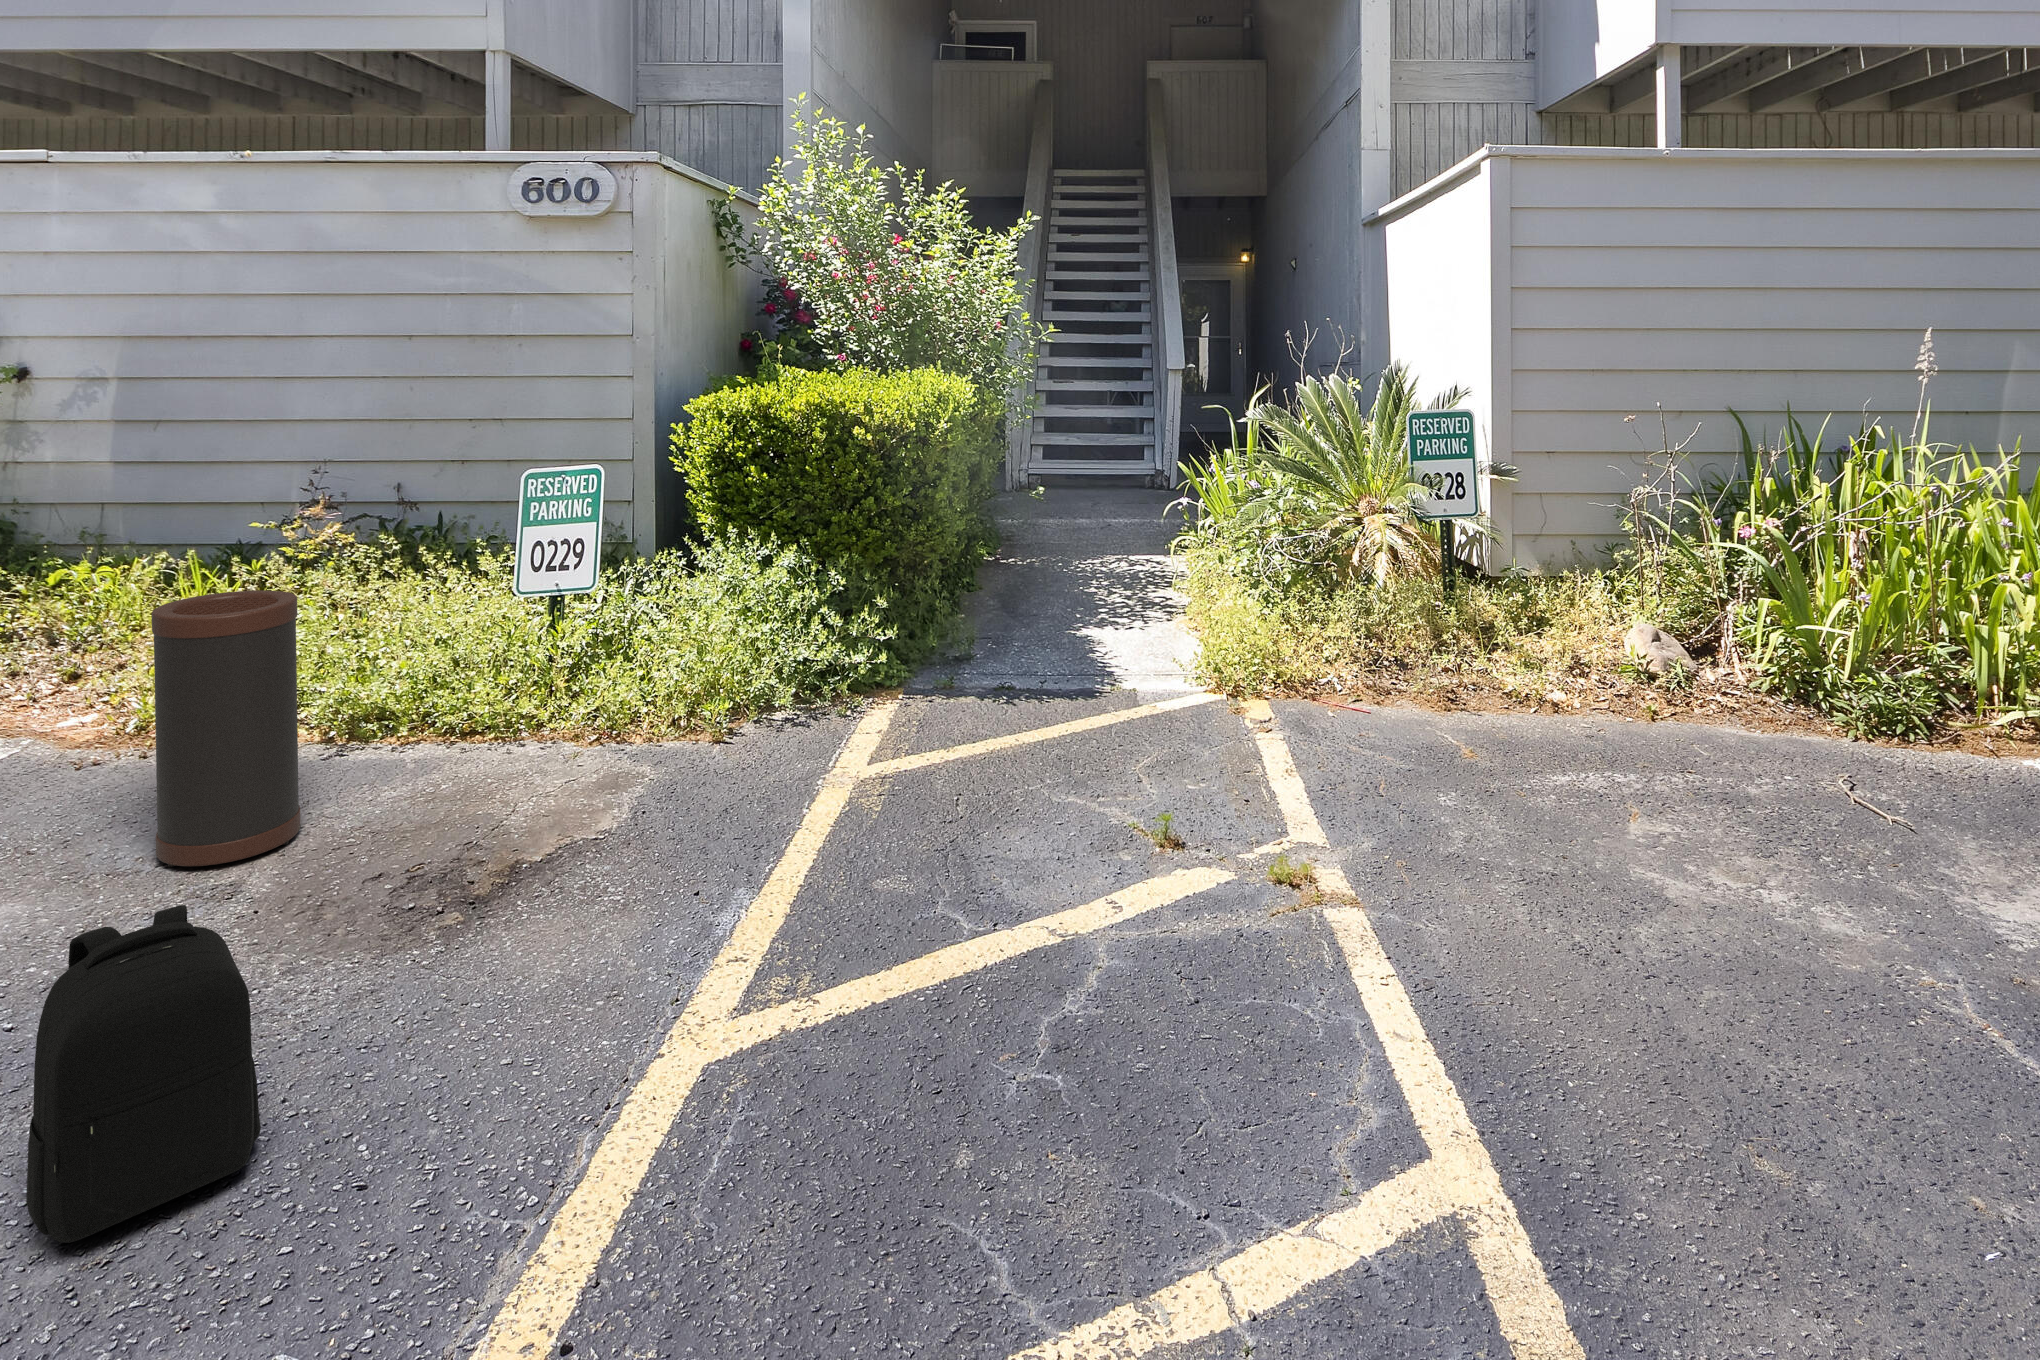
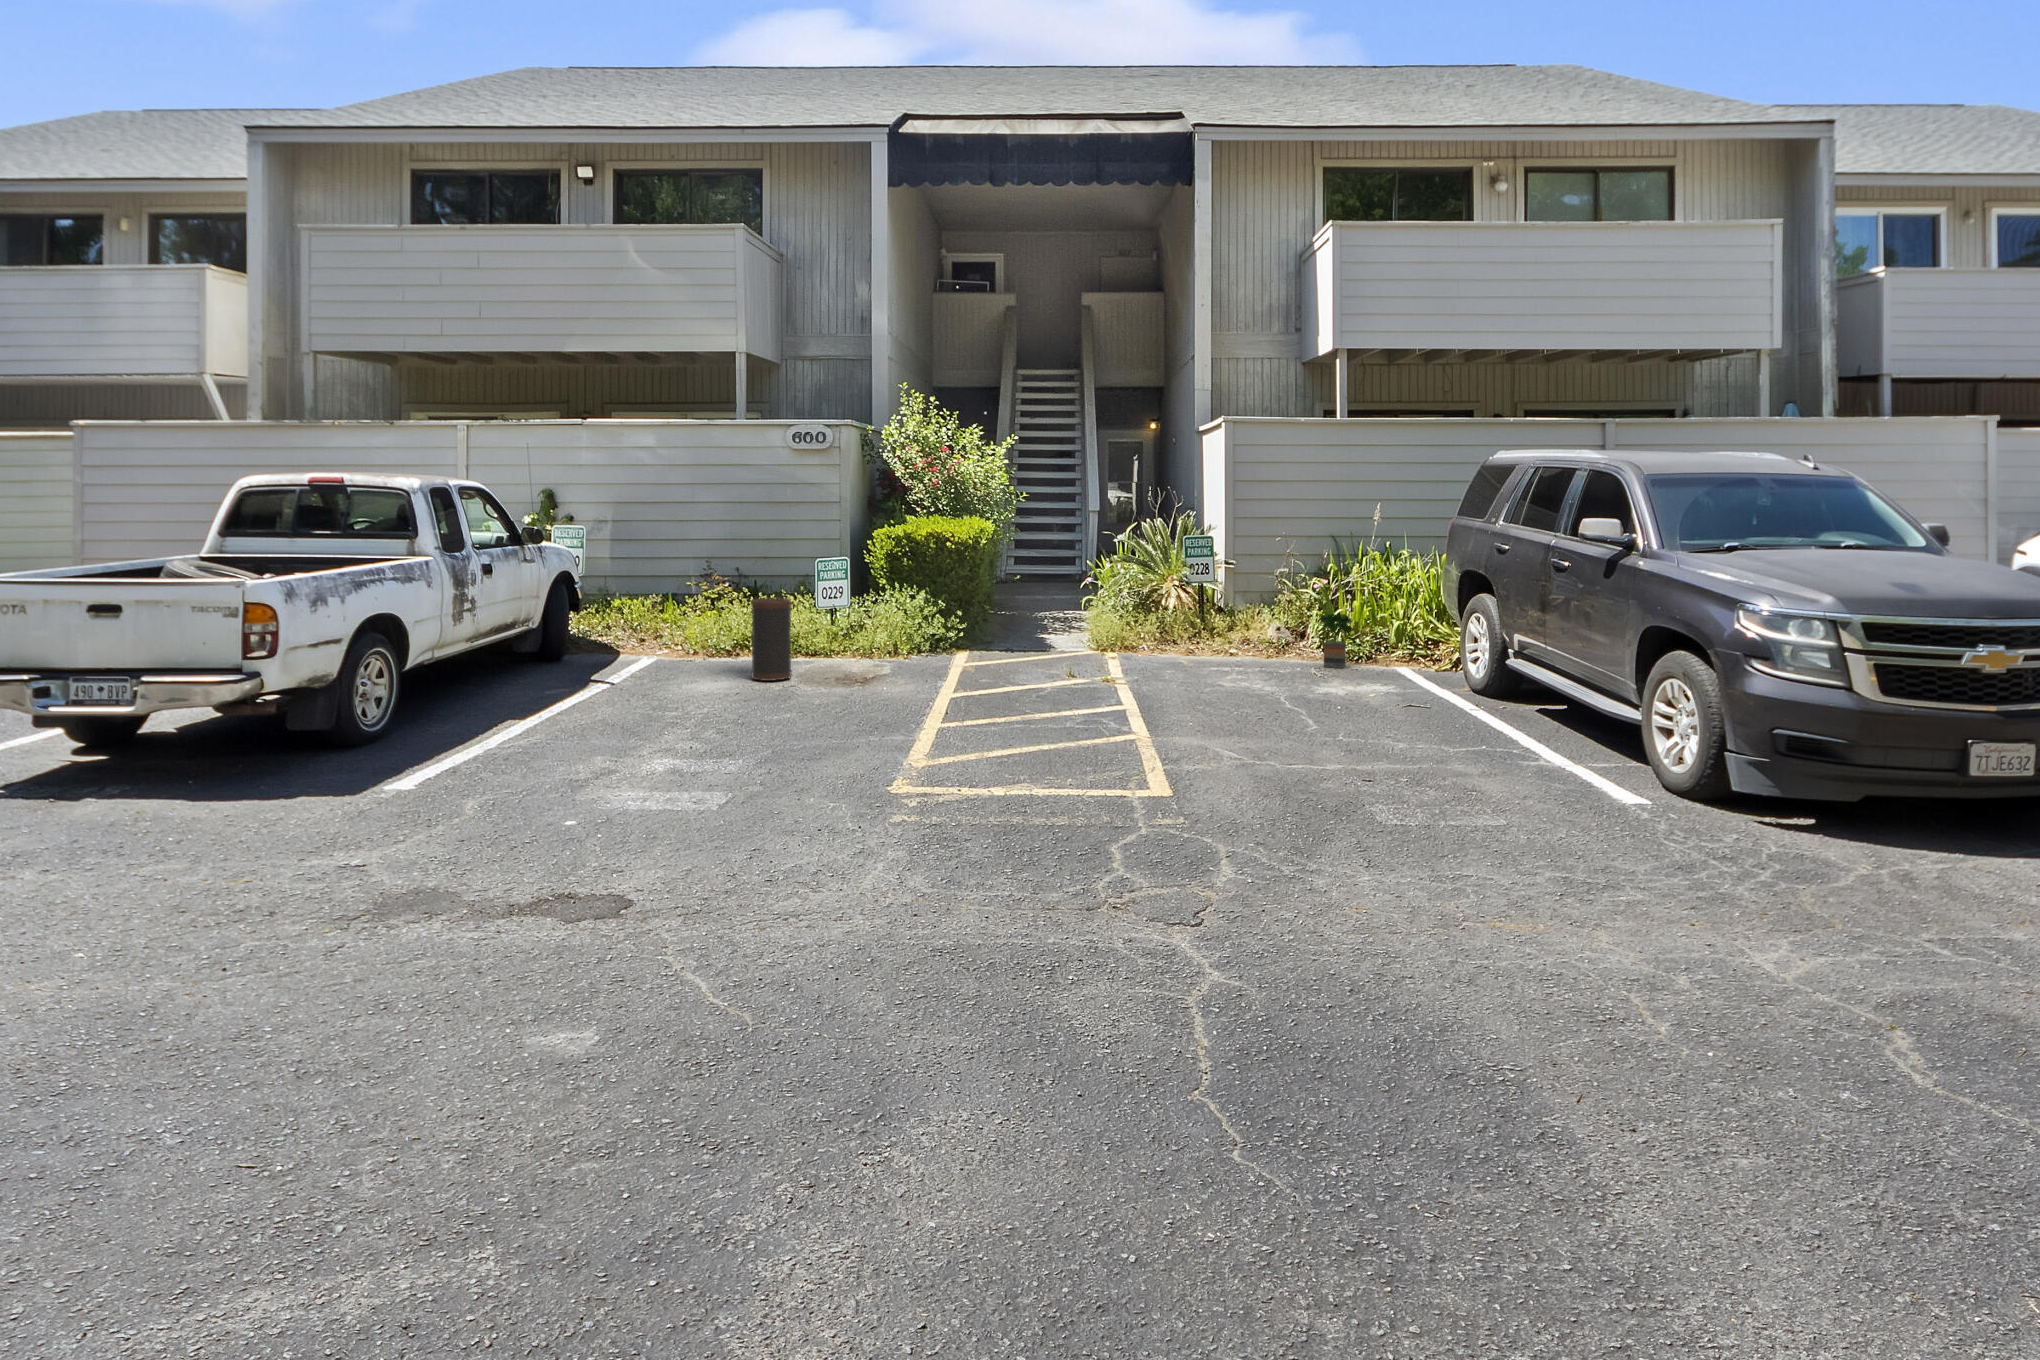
potted tree: none [1855,632,1994,803] -> present [1319,614,1354,668]
backpack: present [26,905,261,1243] -> none [819,653,864,715]

